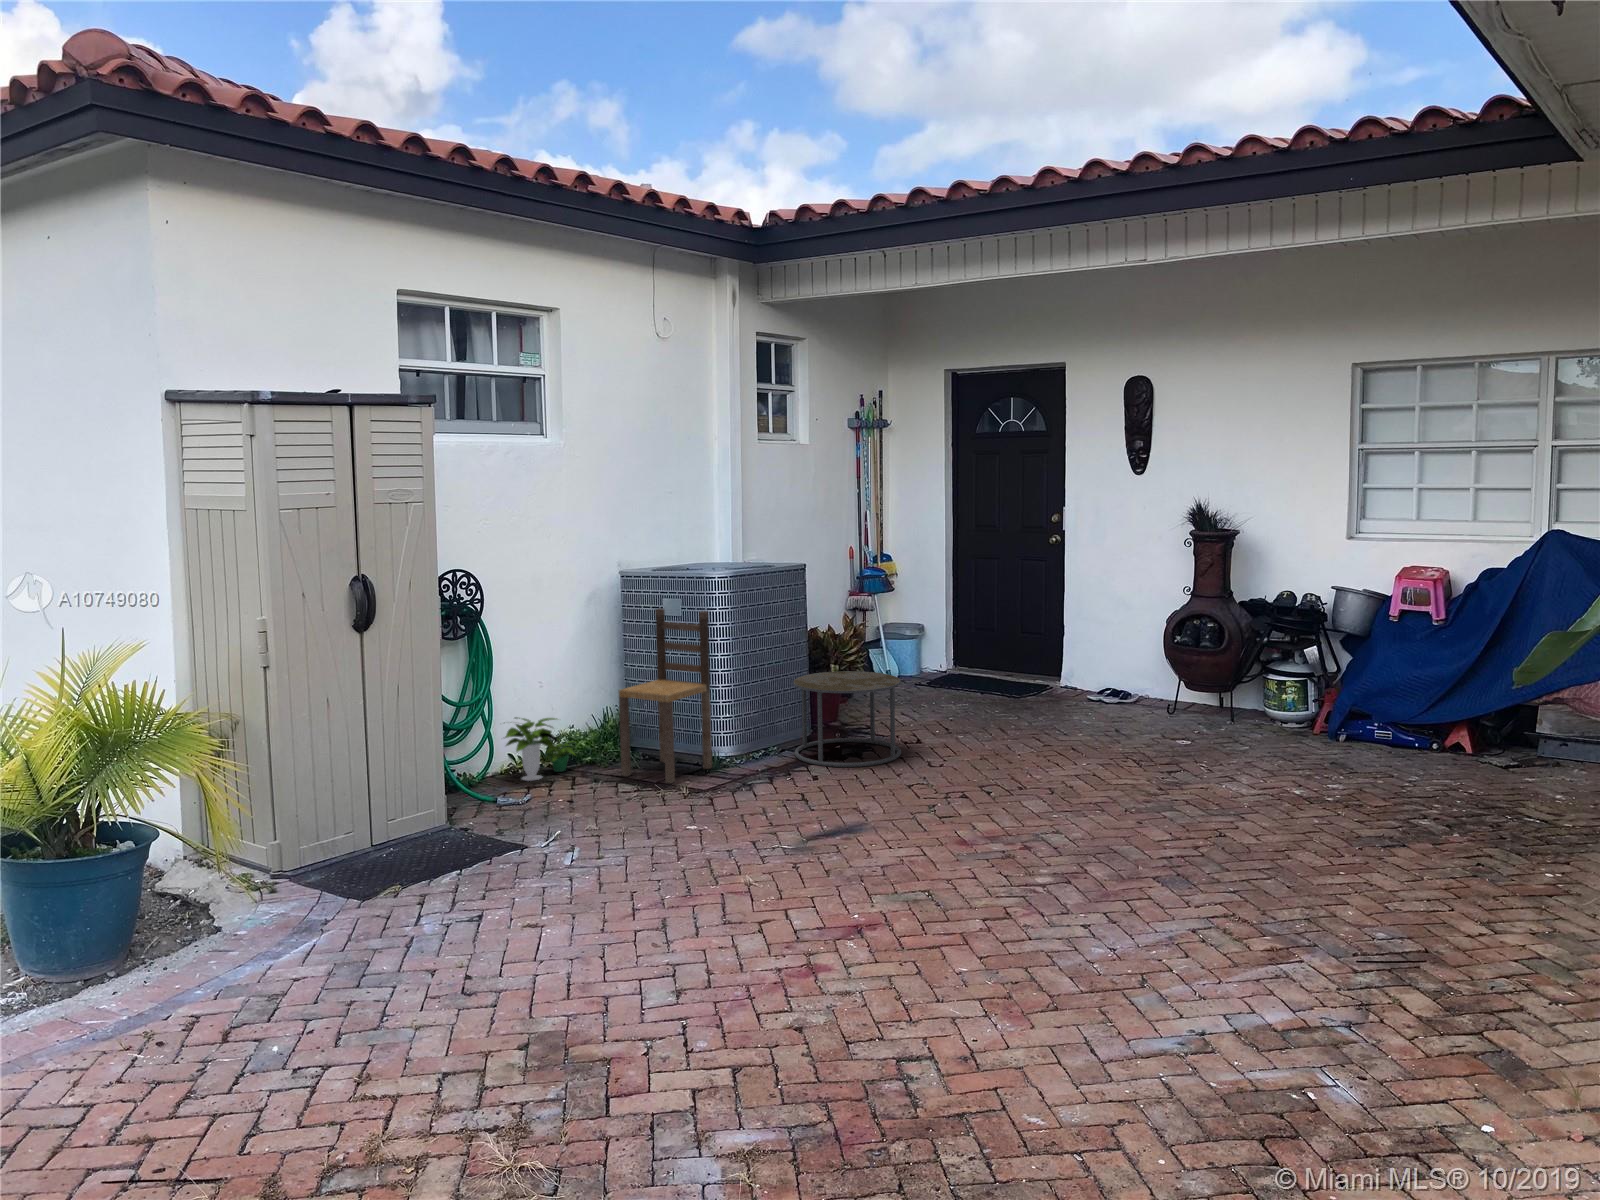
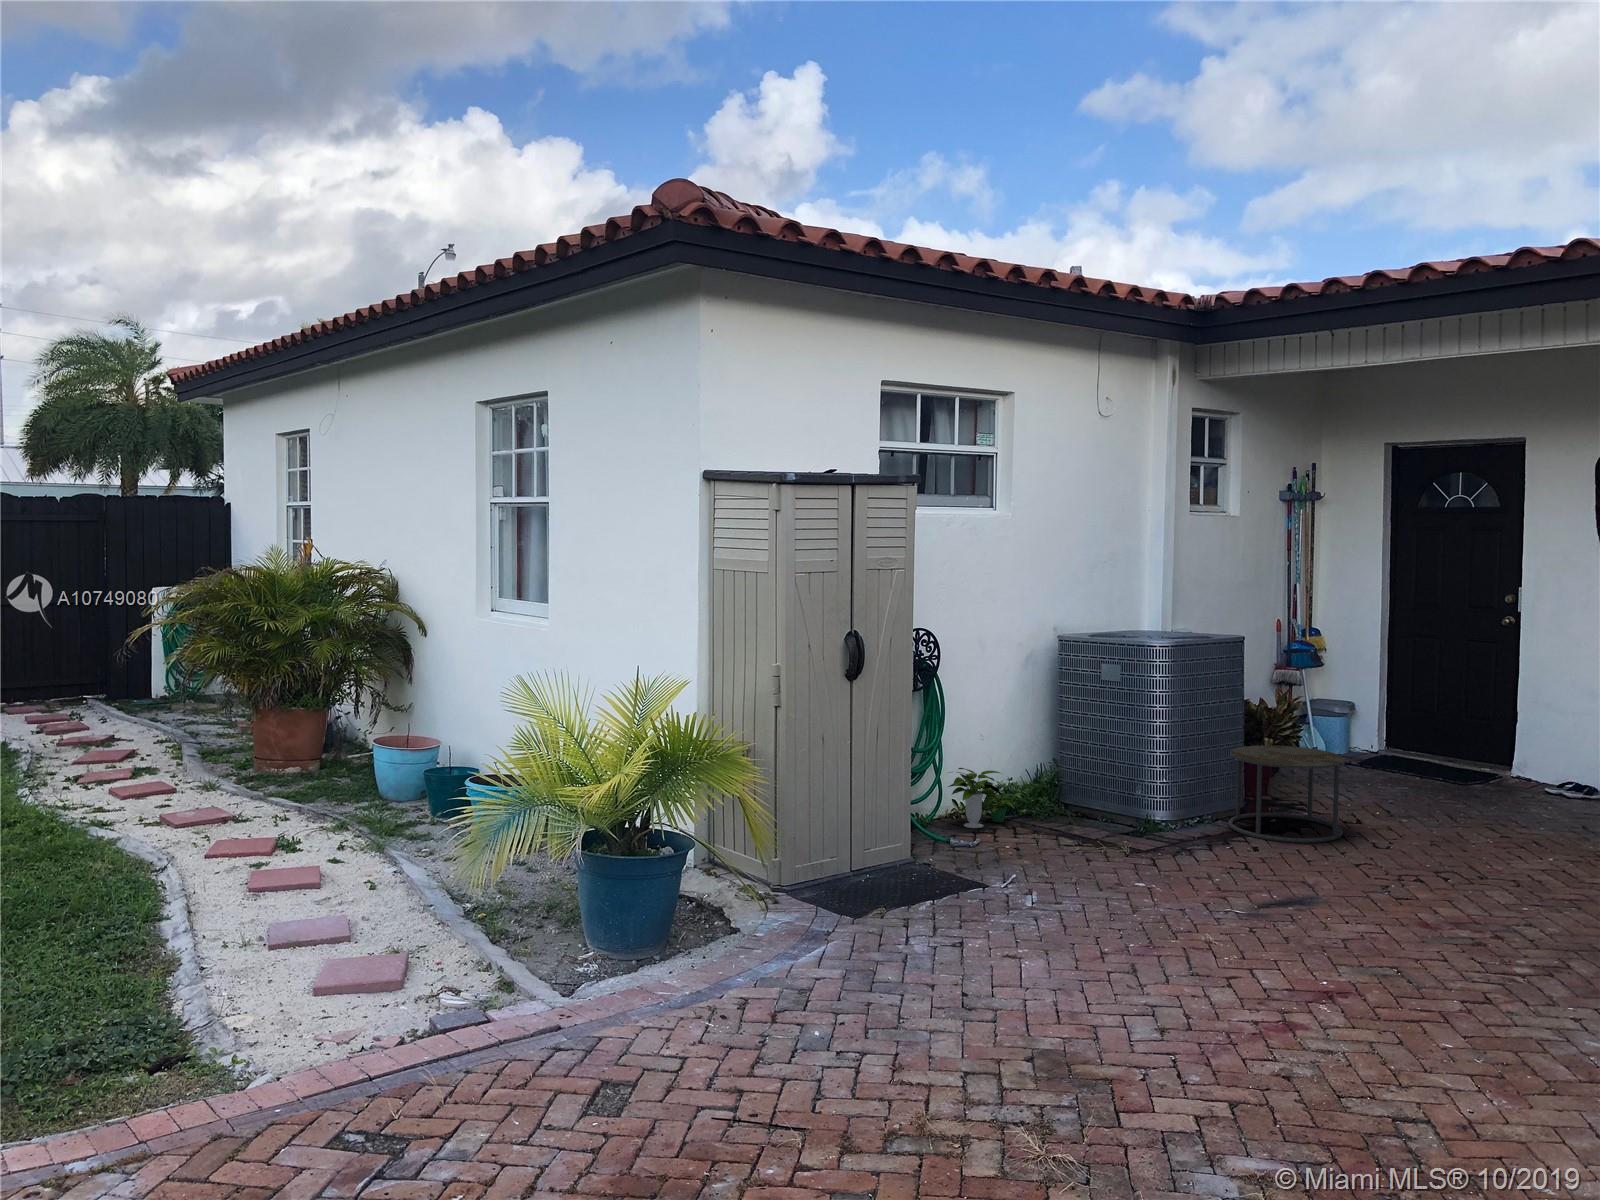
chair: present [619,609,712,783] -> none [1058,674,1149,842]

